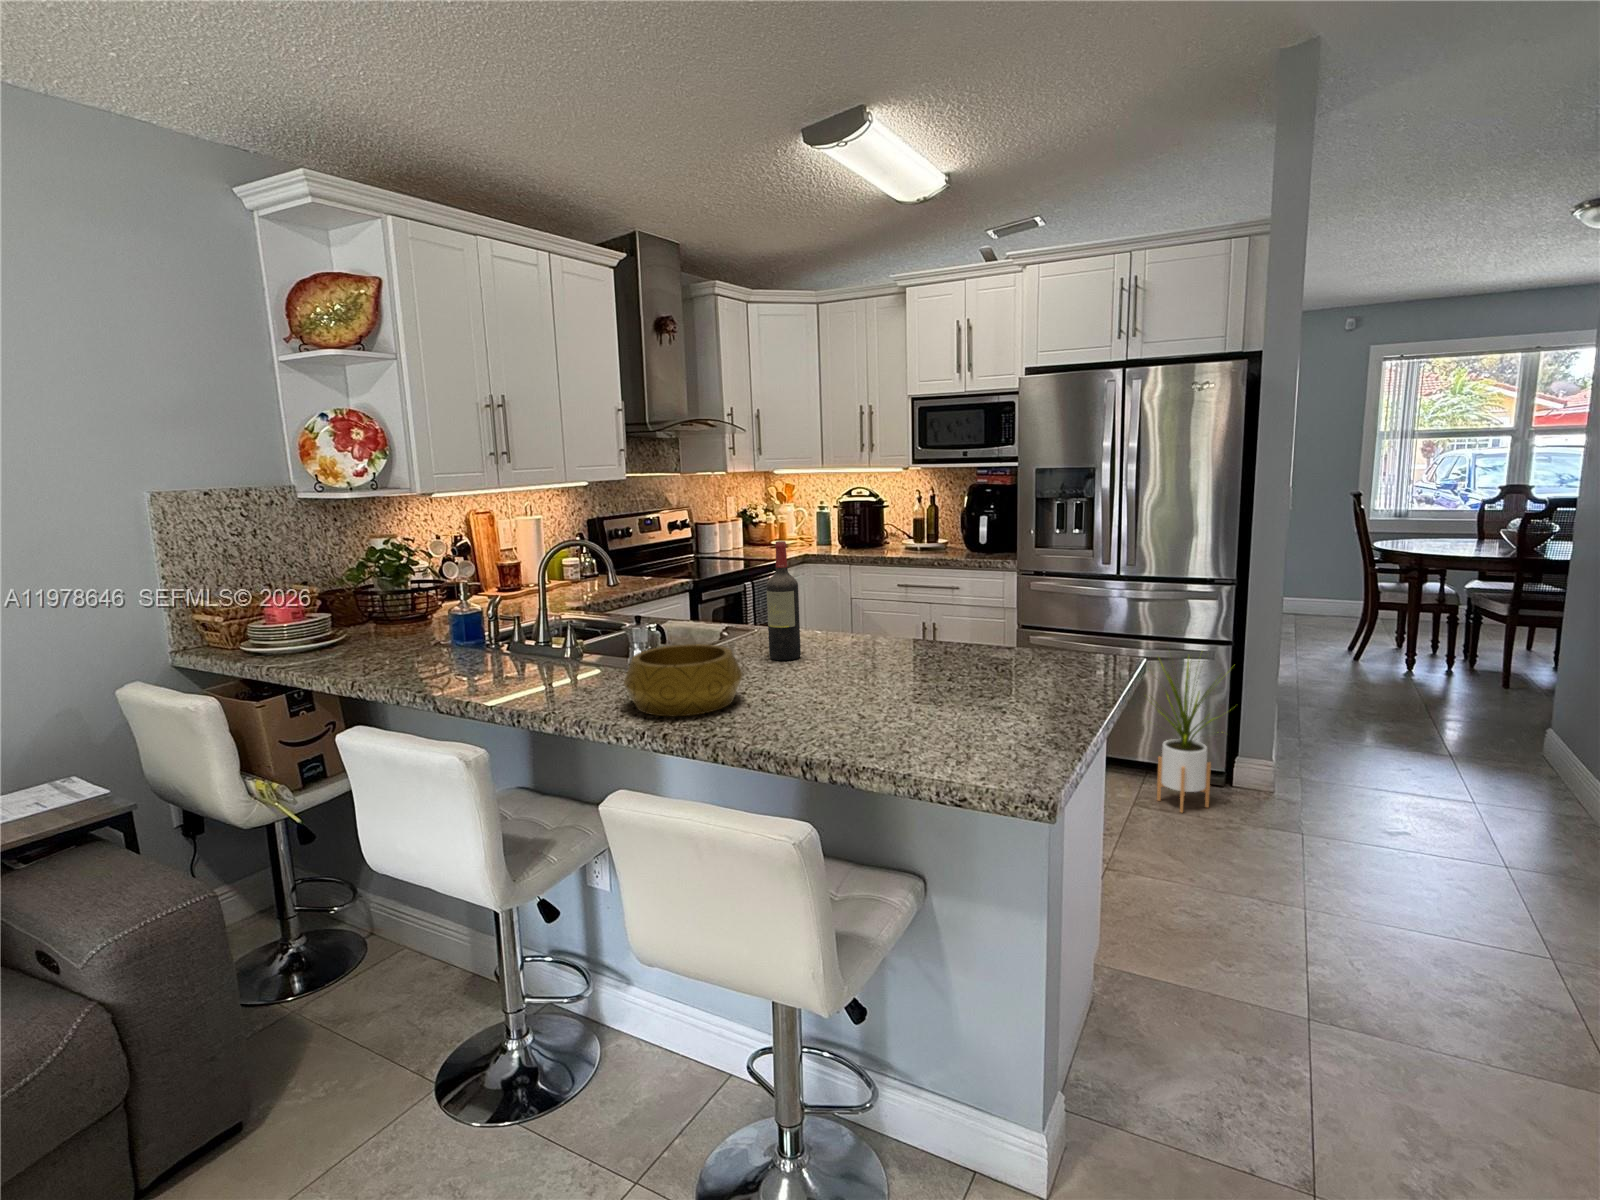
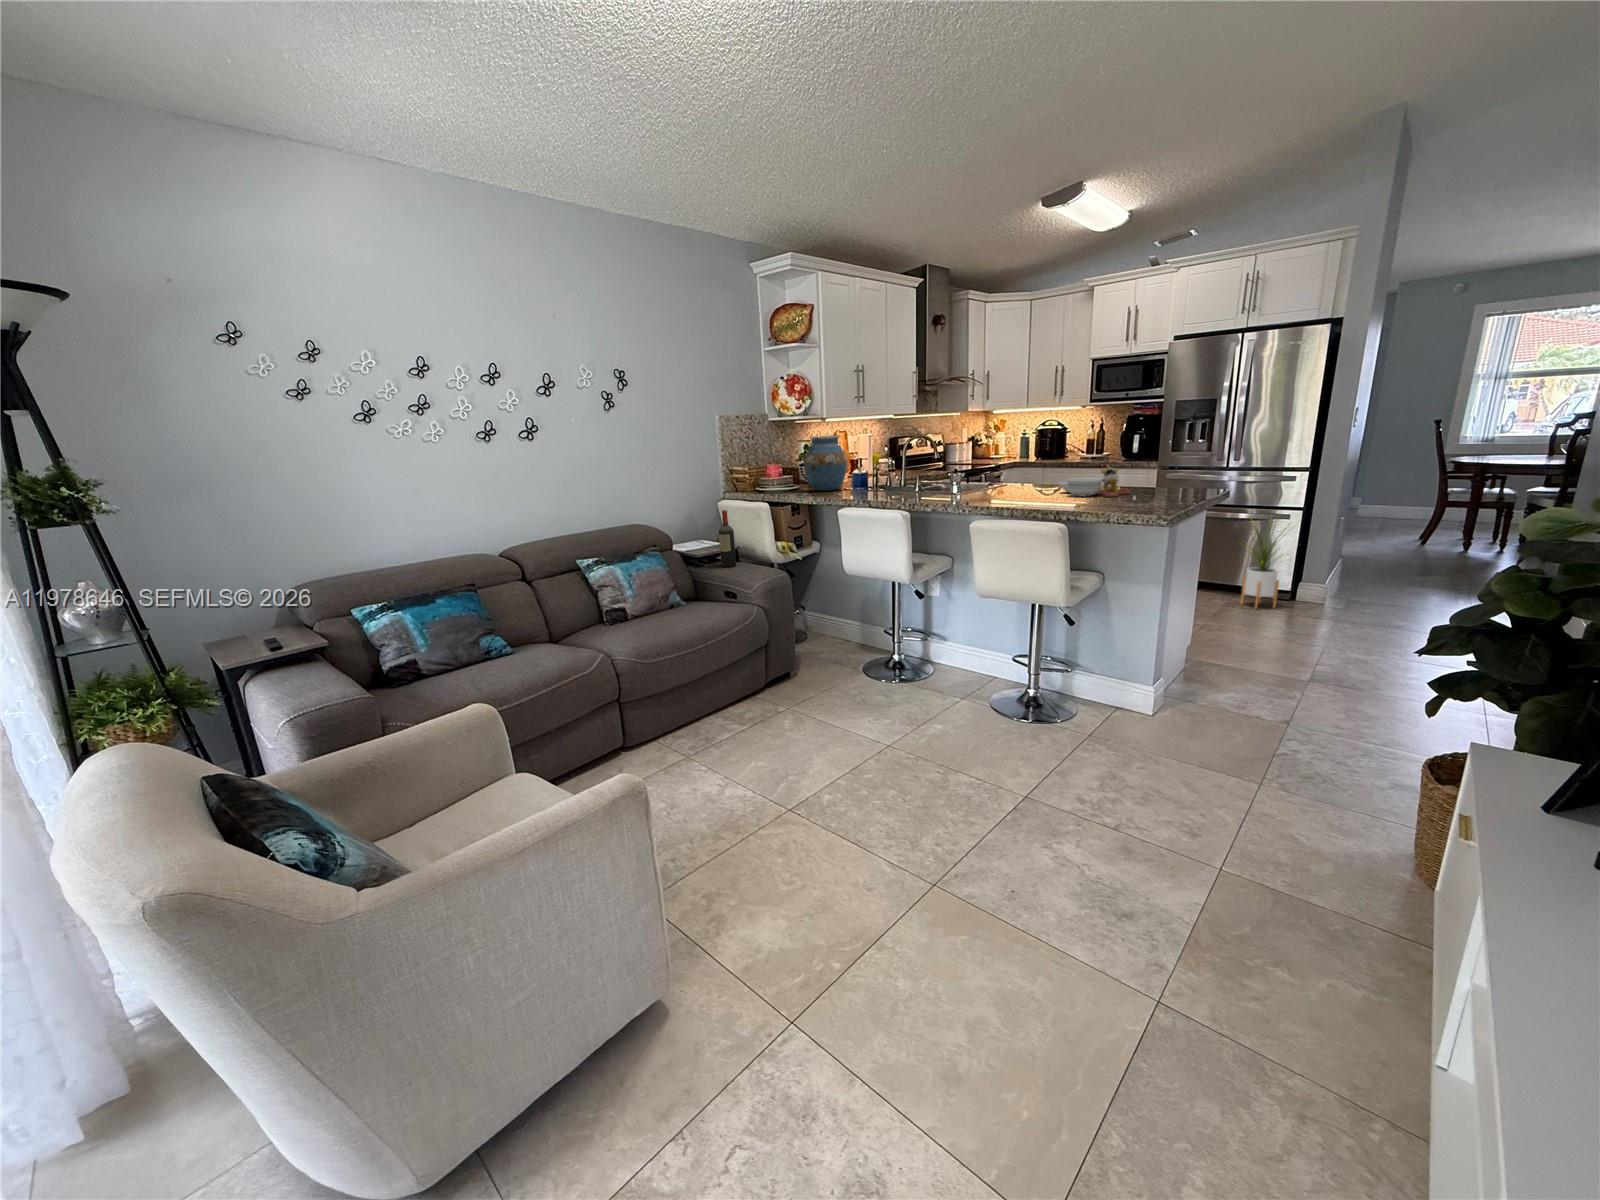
vase: none [319,540,422,659] -> present [804,435,847,491]
wine bottle: present [766,541,801,660] -> present [719,510,736,567]
cutting board: none [826,625,964,714] -> present [1060,466,1130,497]
decorative bowl: present [624,644,743,716] -> none [967,473,1022,499]

